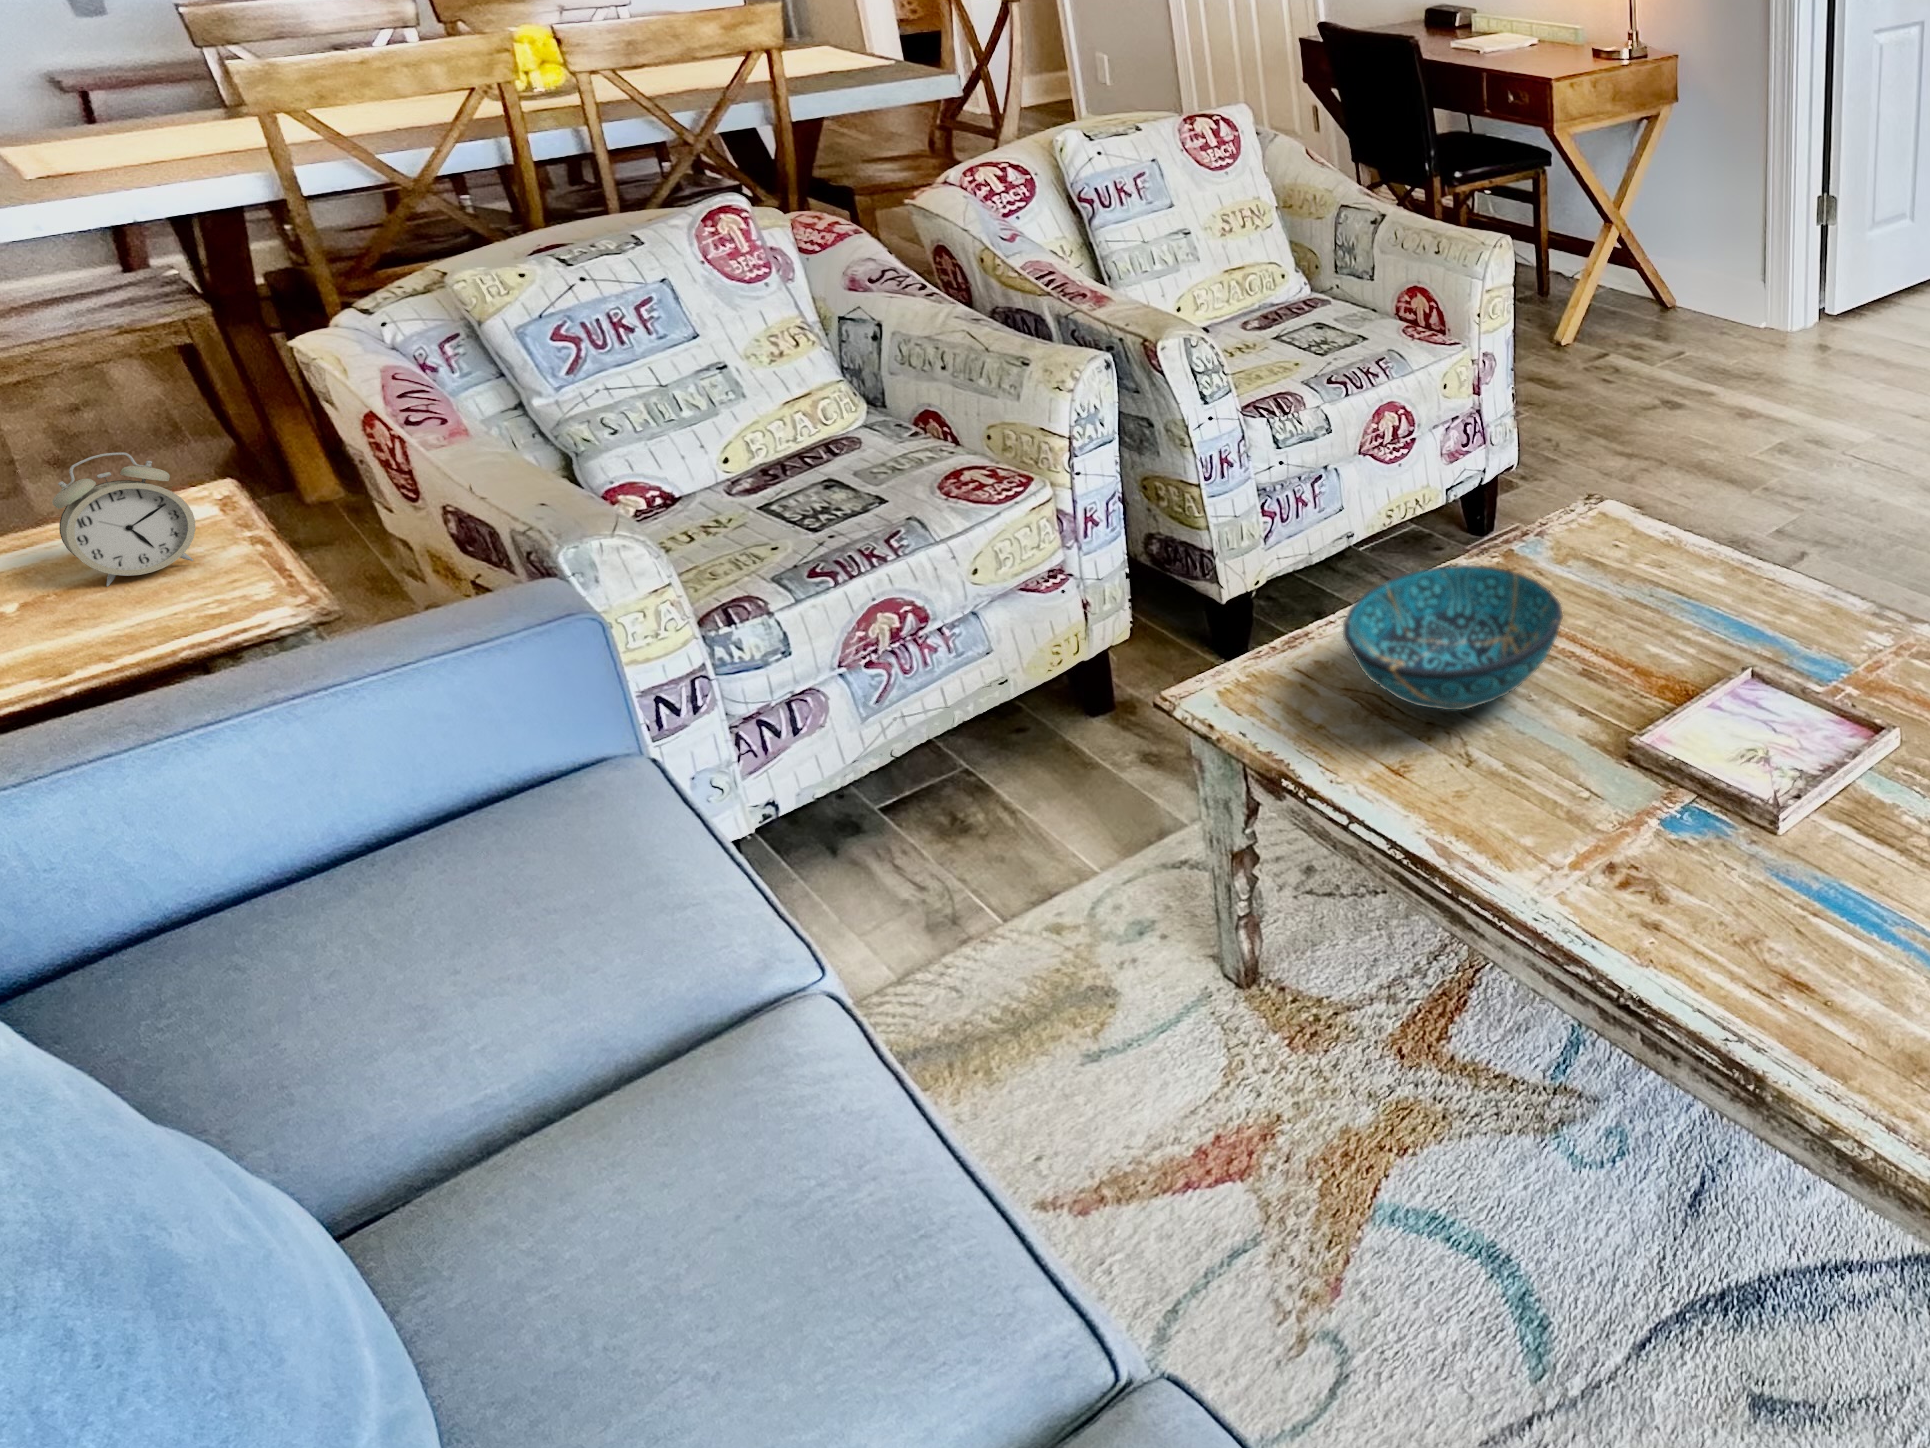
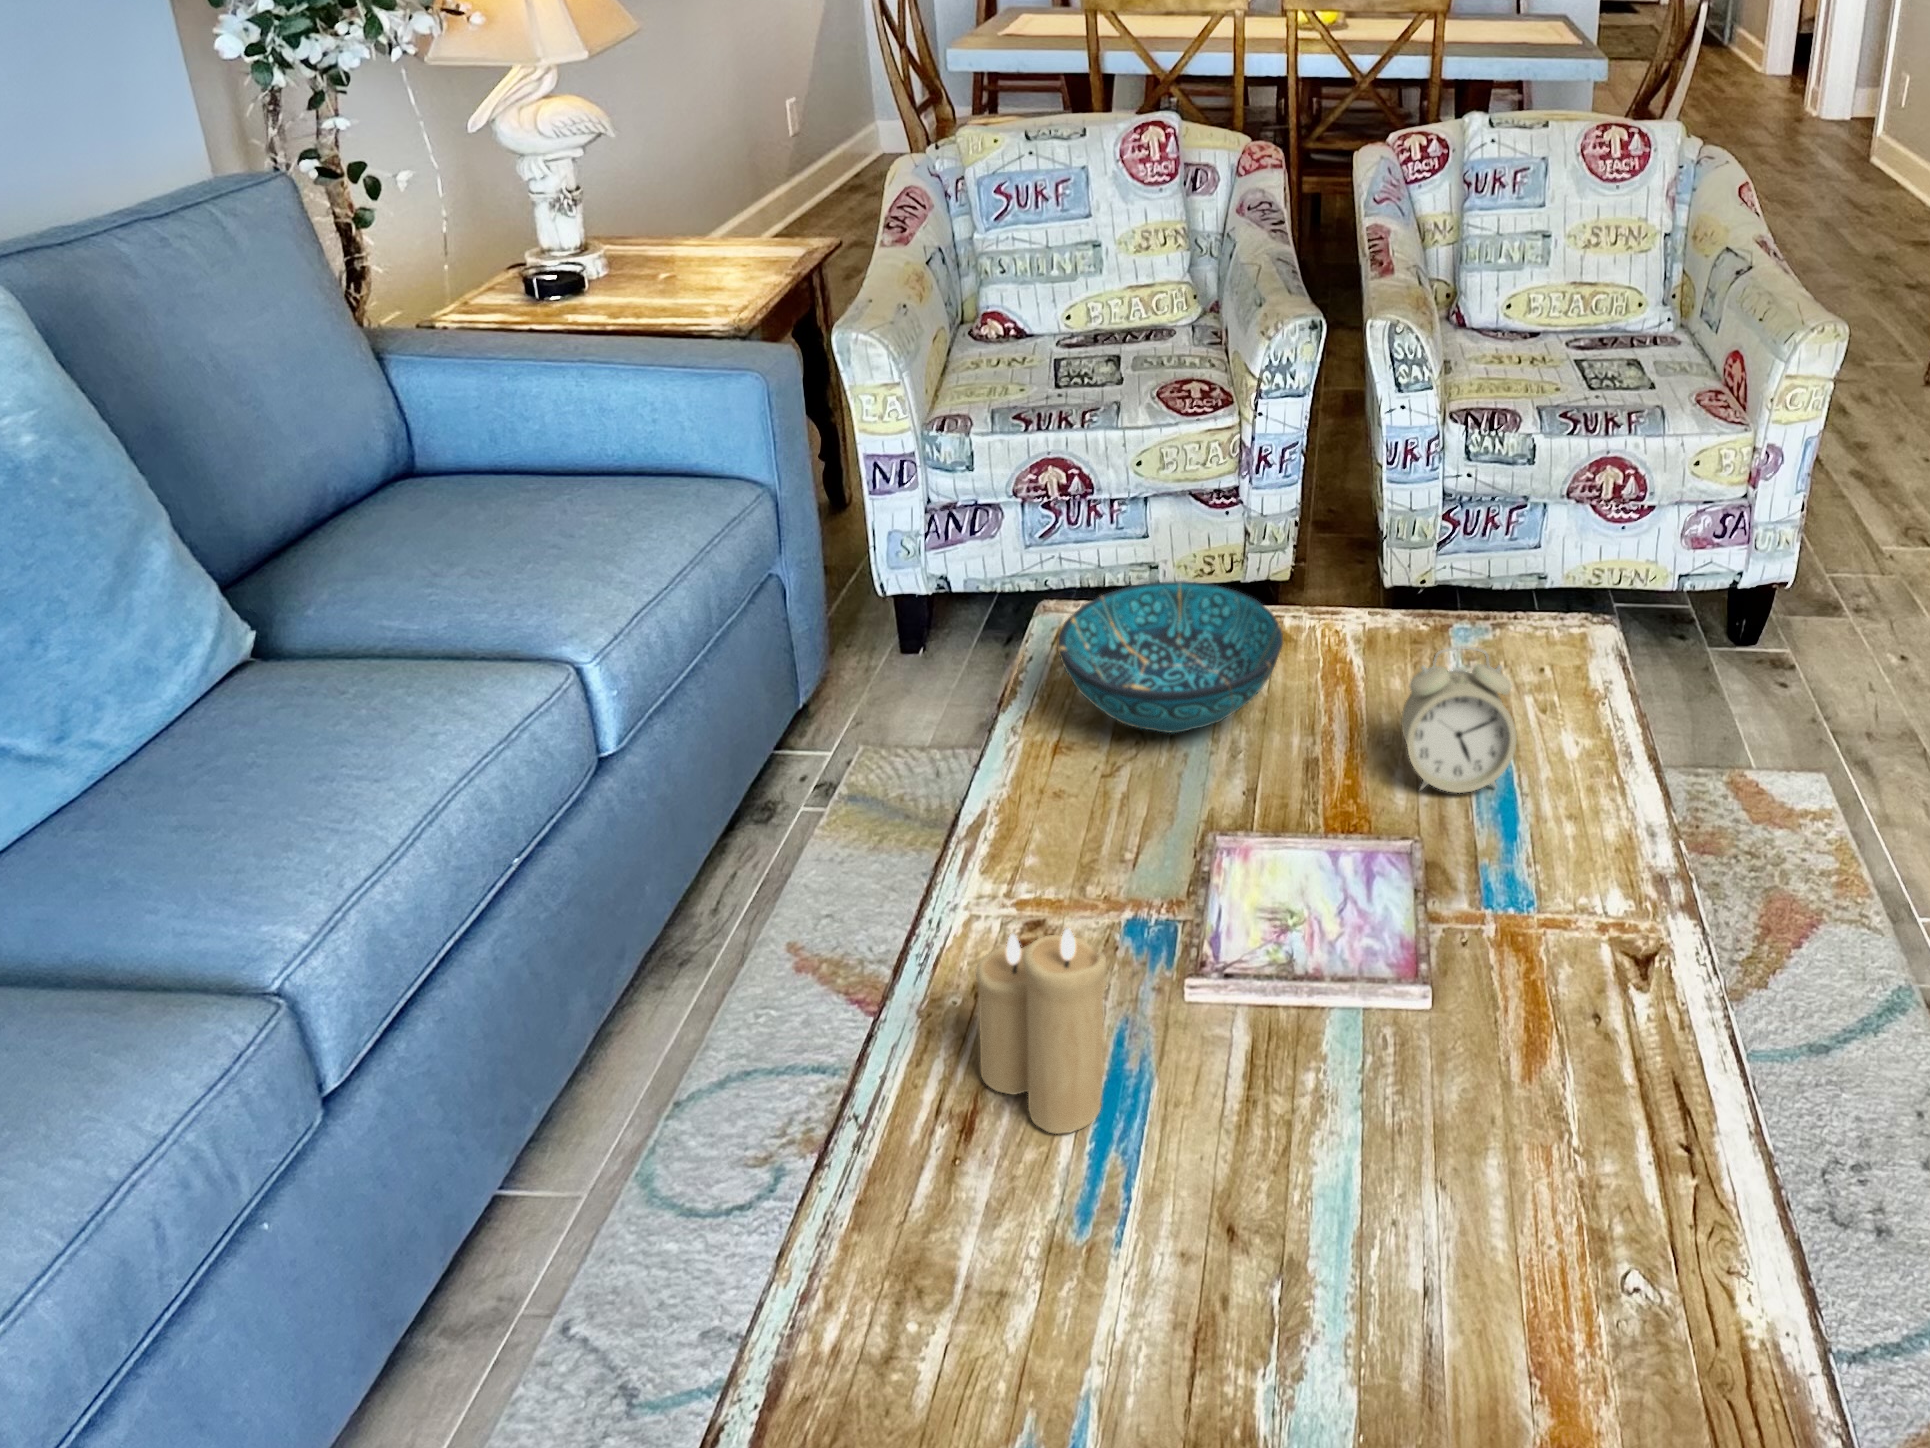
alarm clock: present [52,452,195,586] -> present [1401,646,1517,793]
candle: none [1745,762,1879,952] -> present [976,928,1106,1134]

